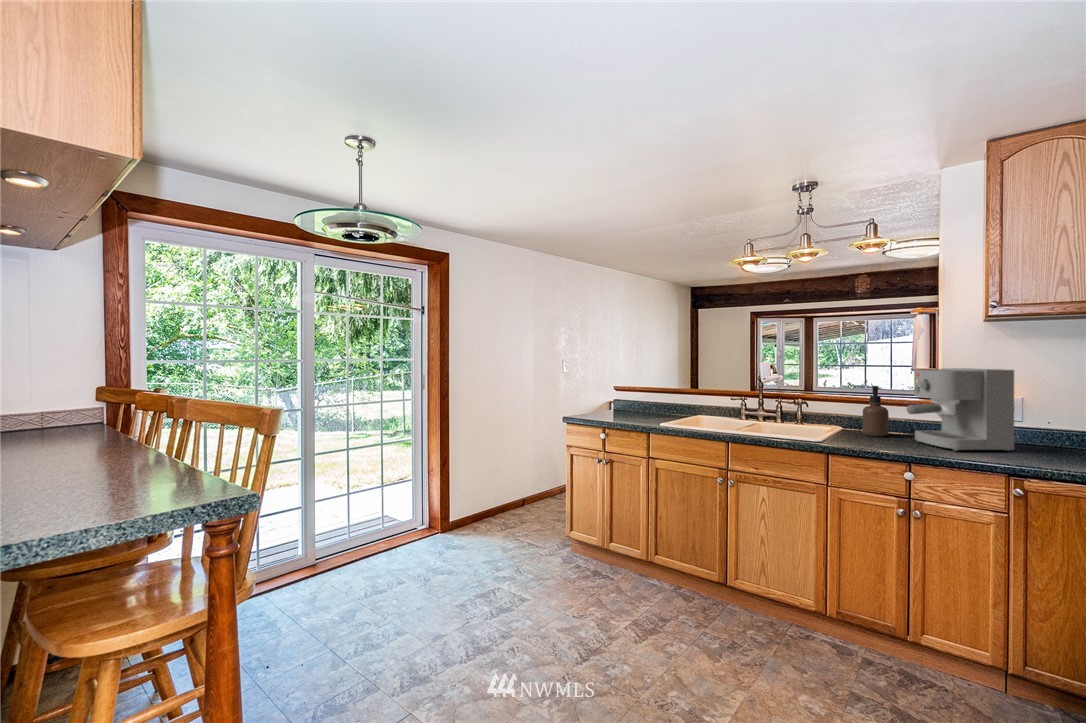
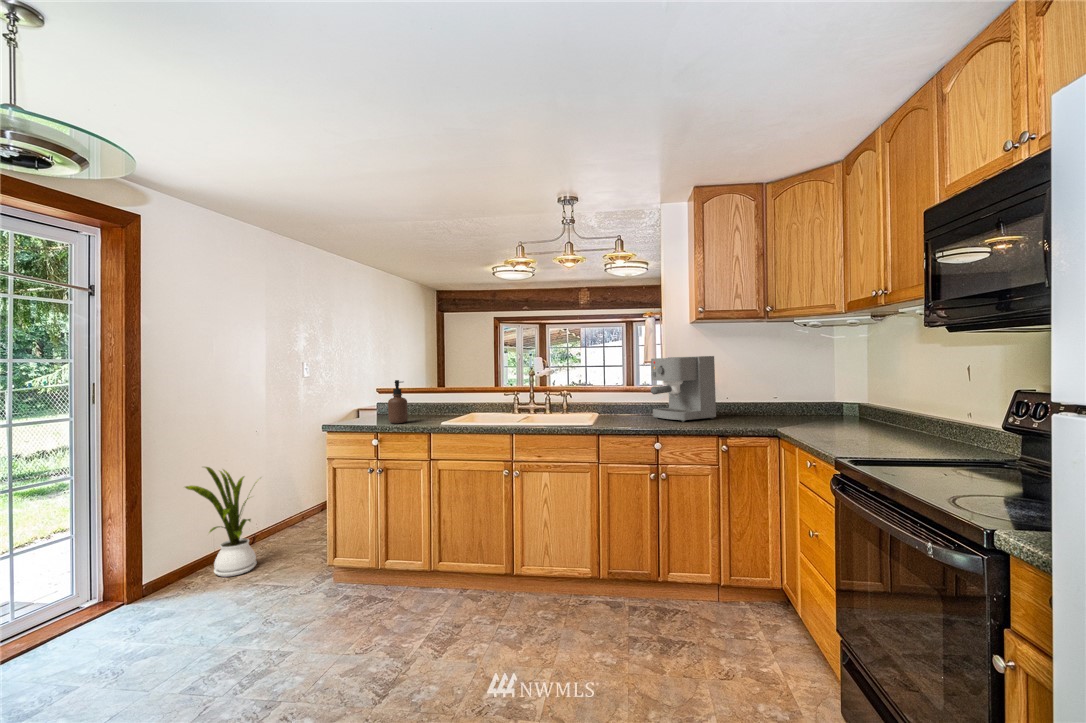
soap dispenser: present [863,386,889,436] -> present [388,380,408,423]
house plant: none [470,440,524,528] -> present [185,467,256,577]

